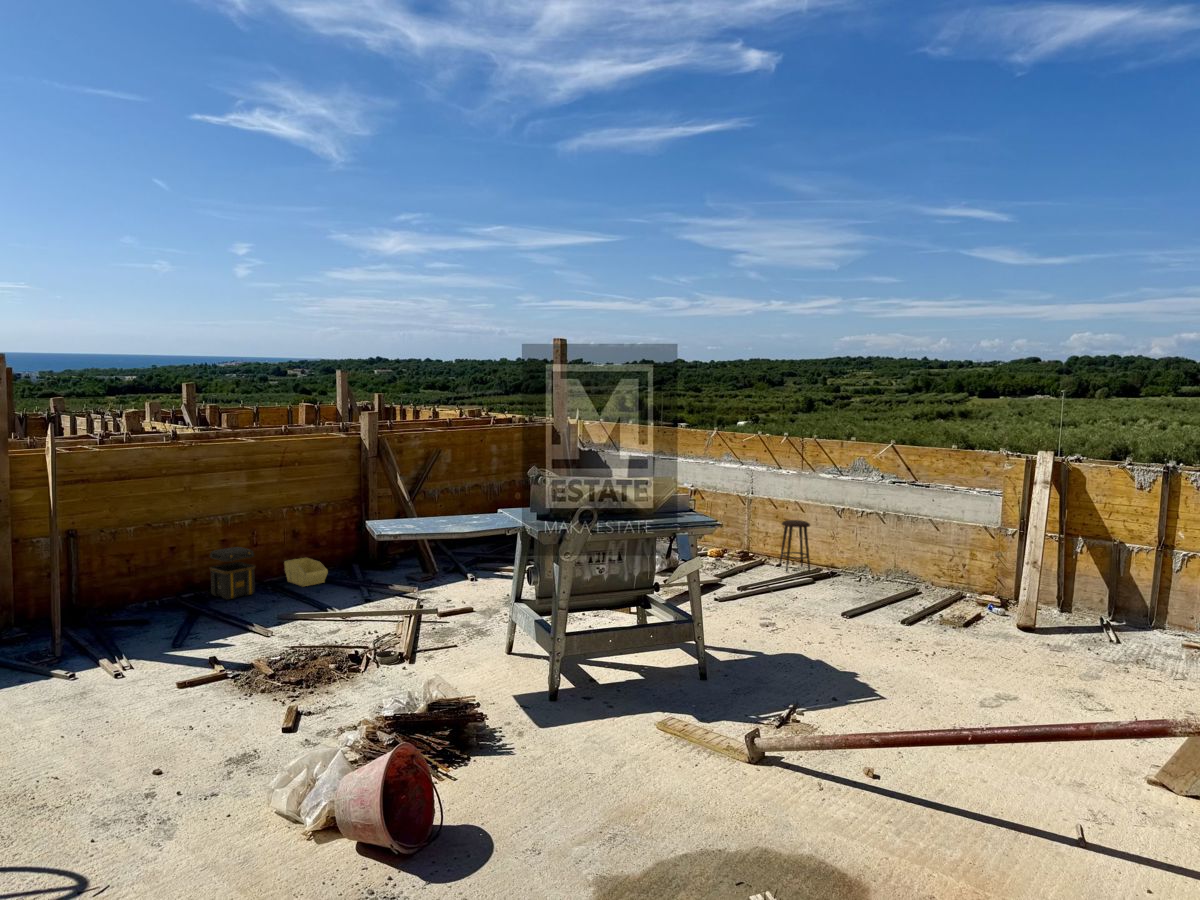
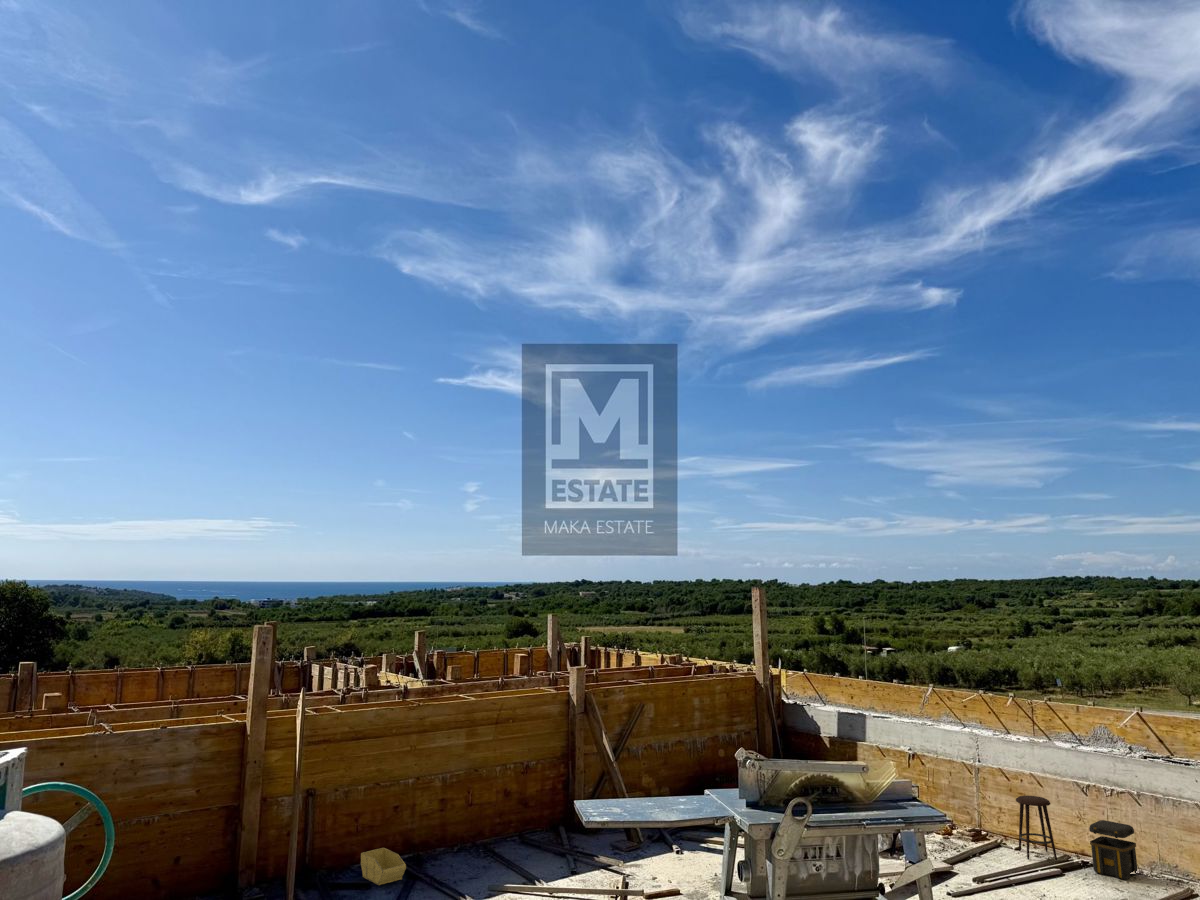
toolbox: present [210,547,255,600] -> present [1089,820,1137,879]
storage bin: present [284,558,328,587] -> present [360,848,406,885]

